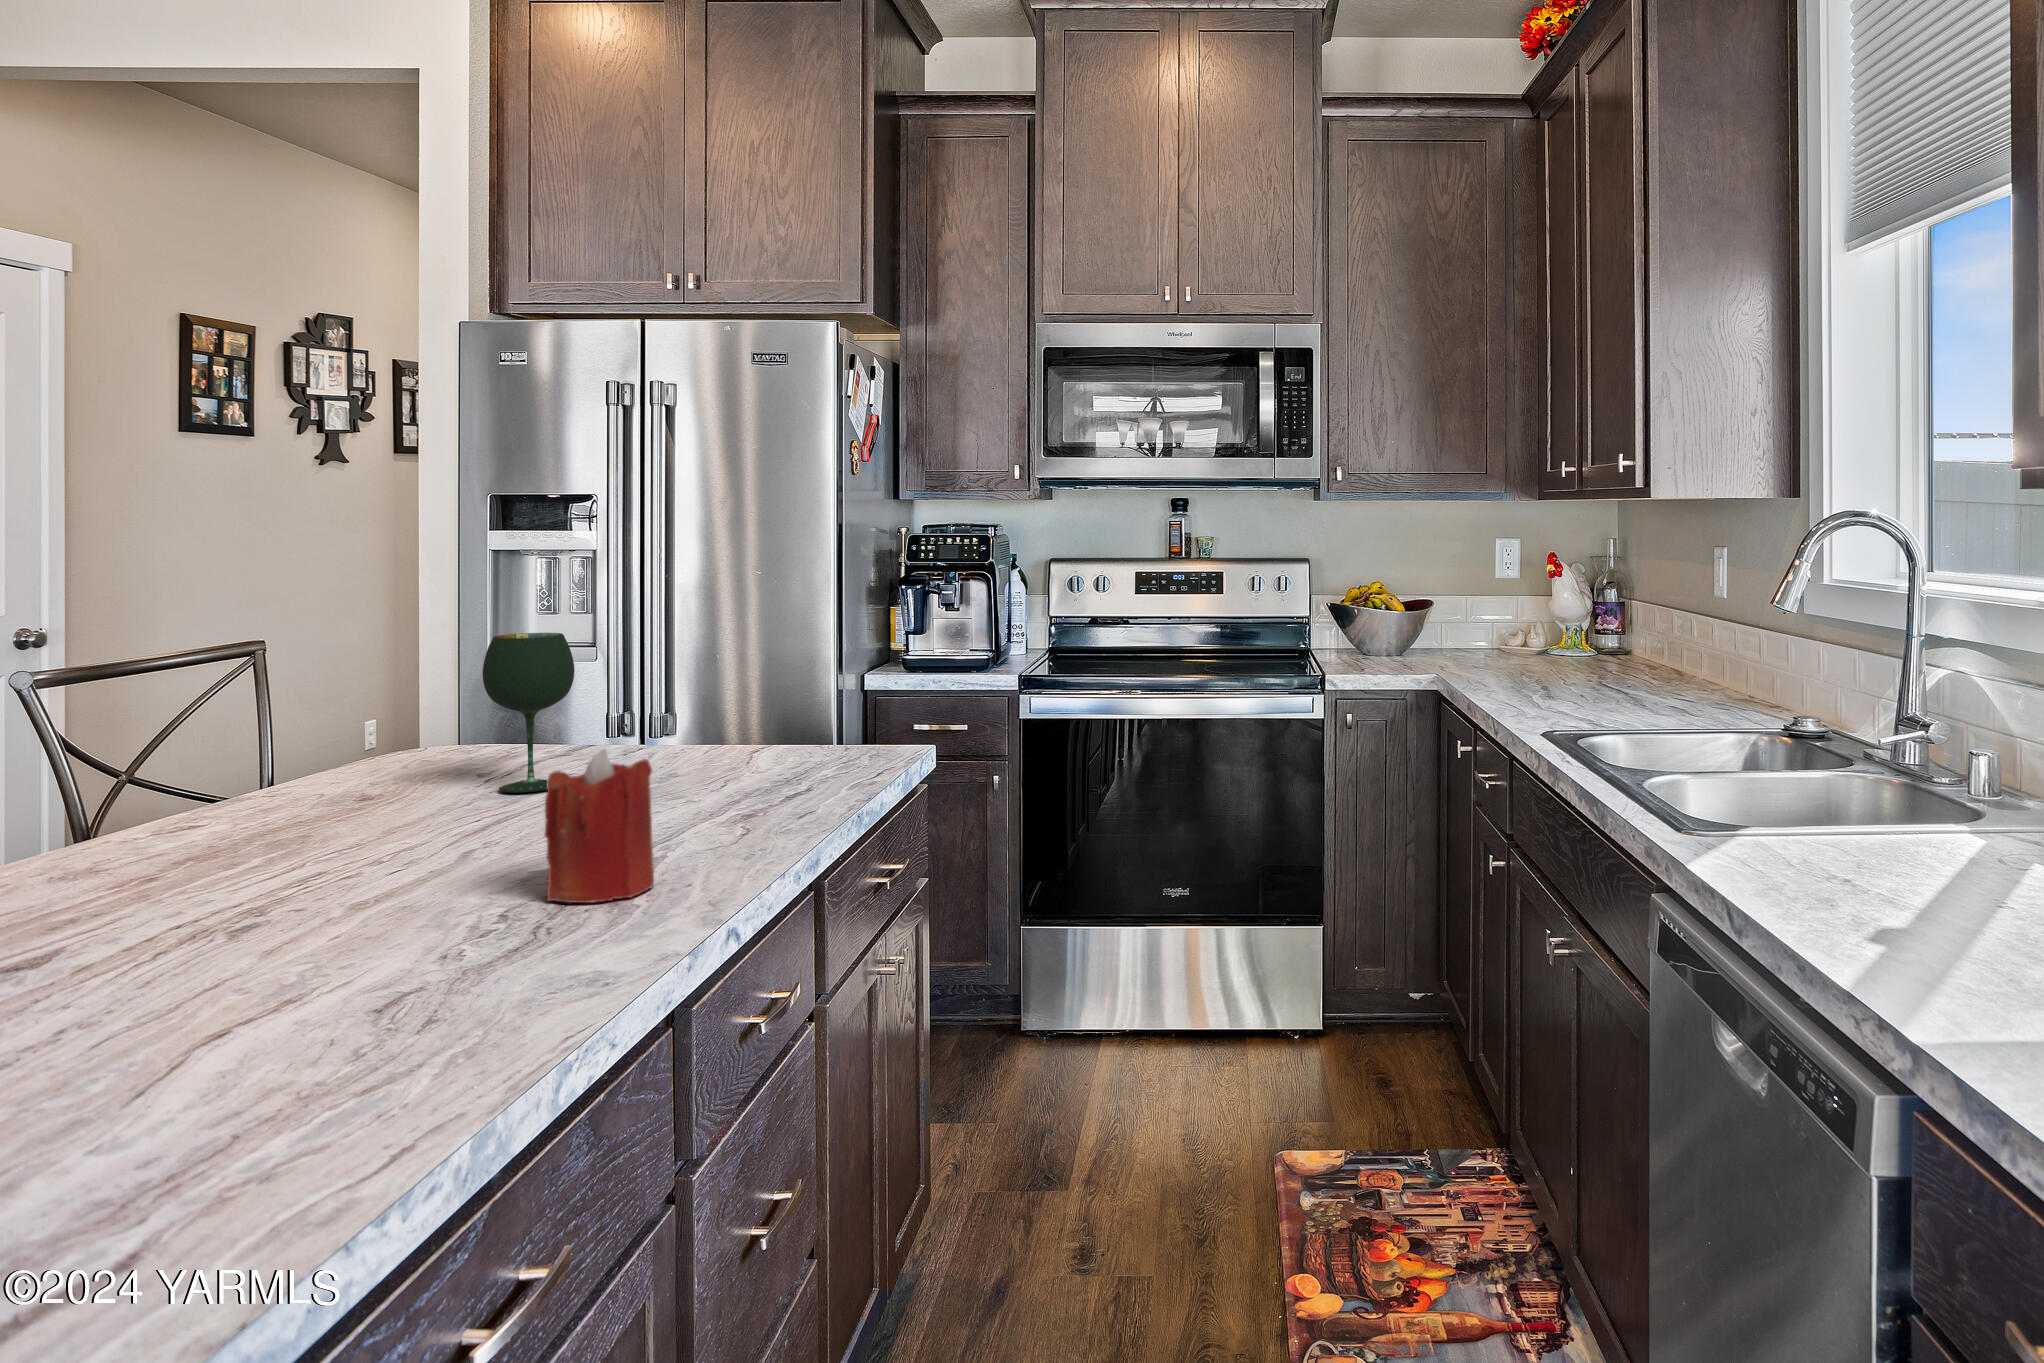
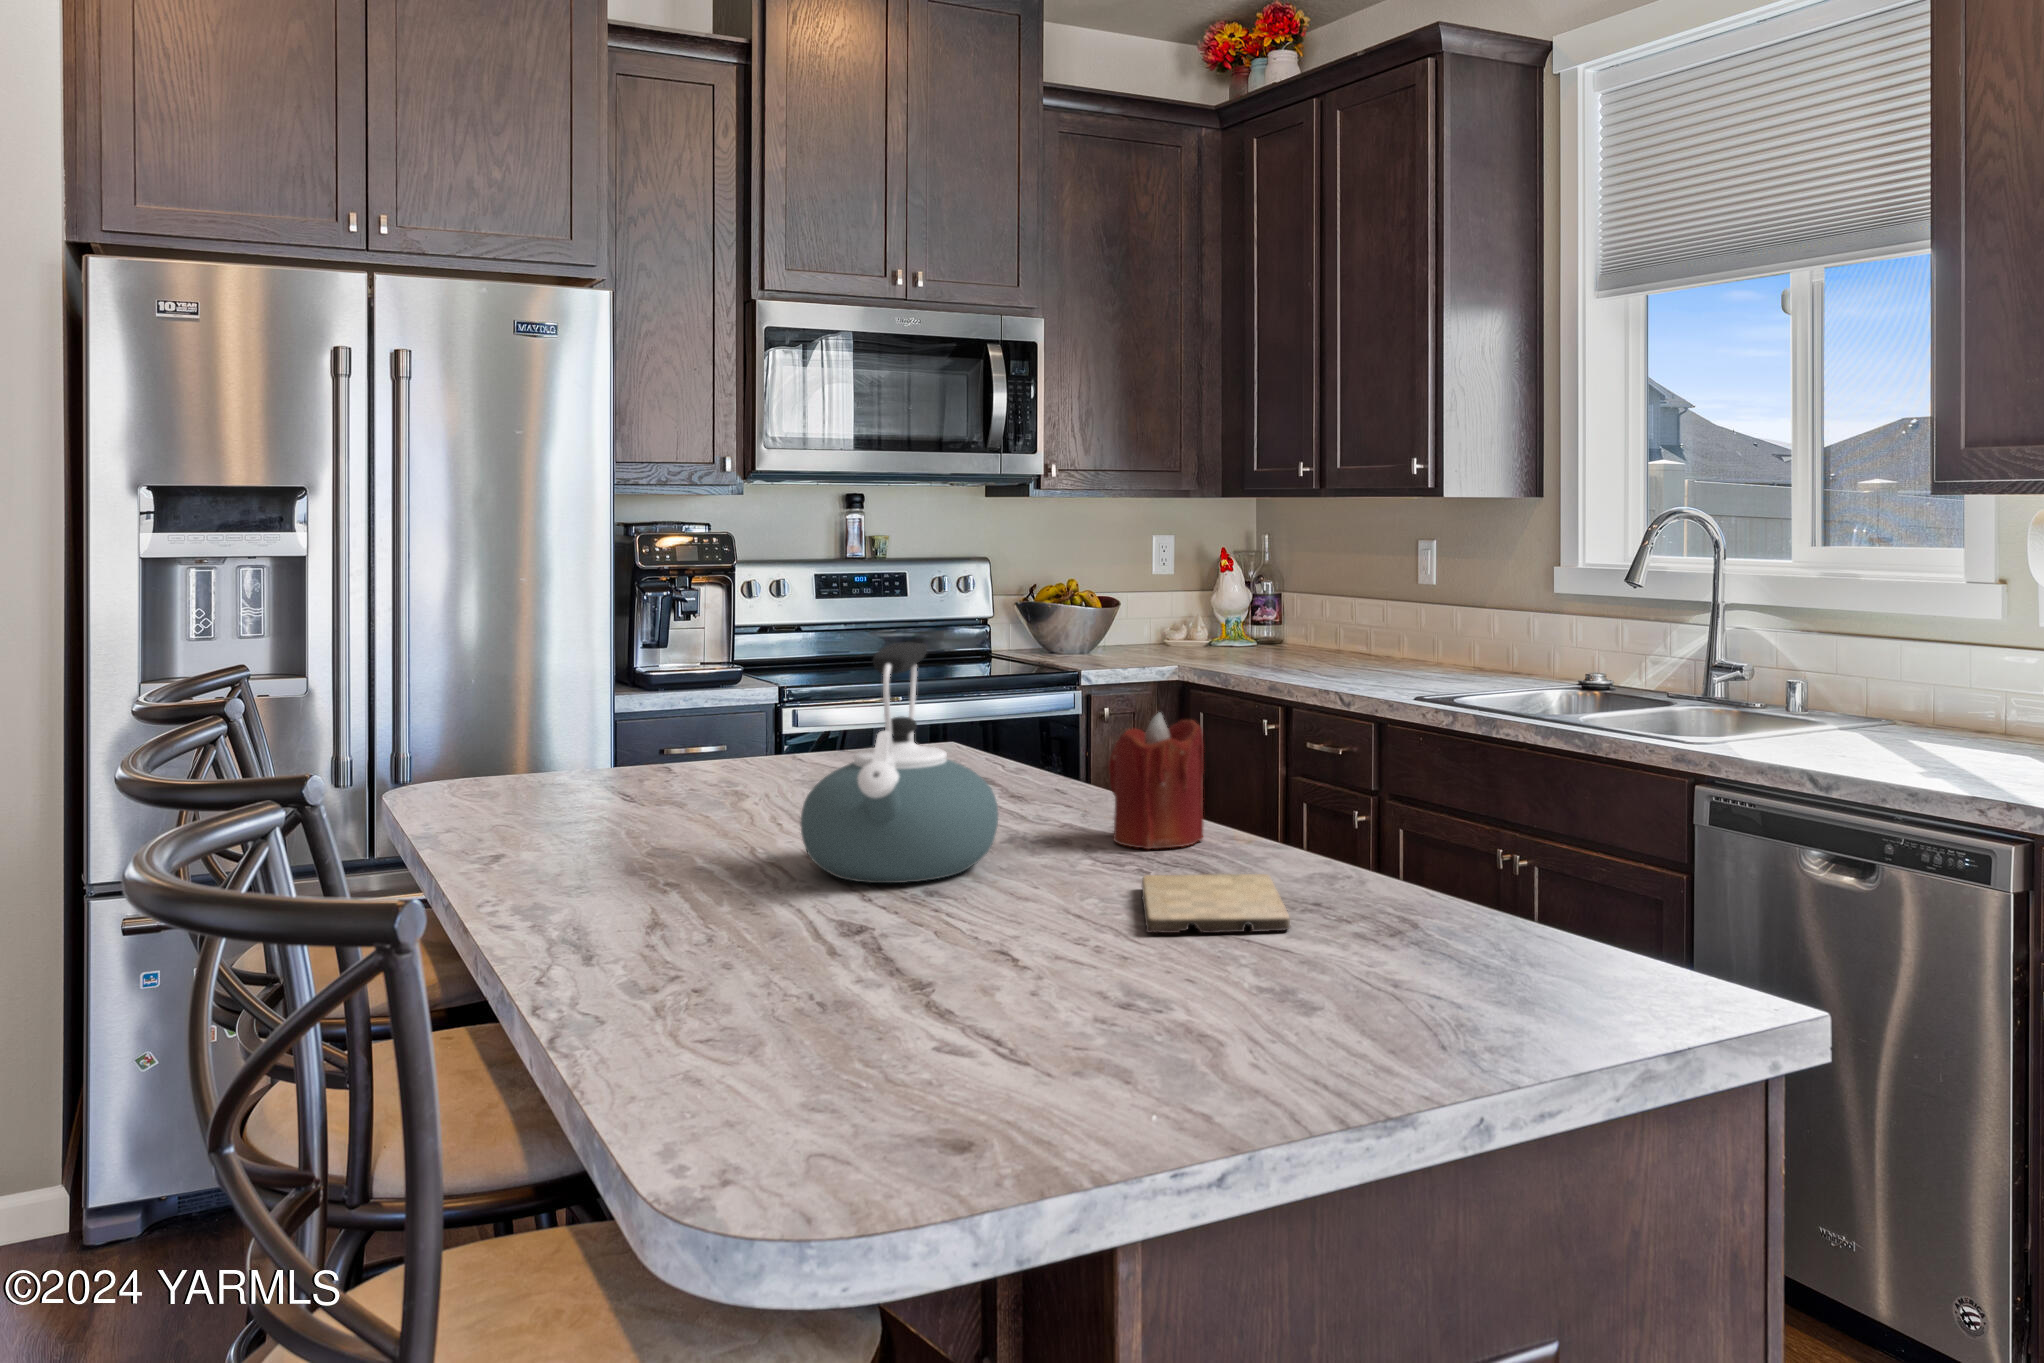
wine glass: present [483,633,574,793] -> none [676,630,770,802]
kettle: none [162,659,440,907] -> present [800,642,998,883]
cutting board: none [128,939,451,1045] -> present [1141,874,1290,933]

